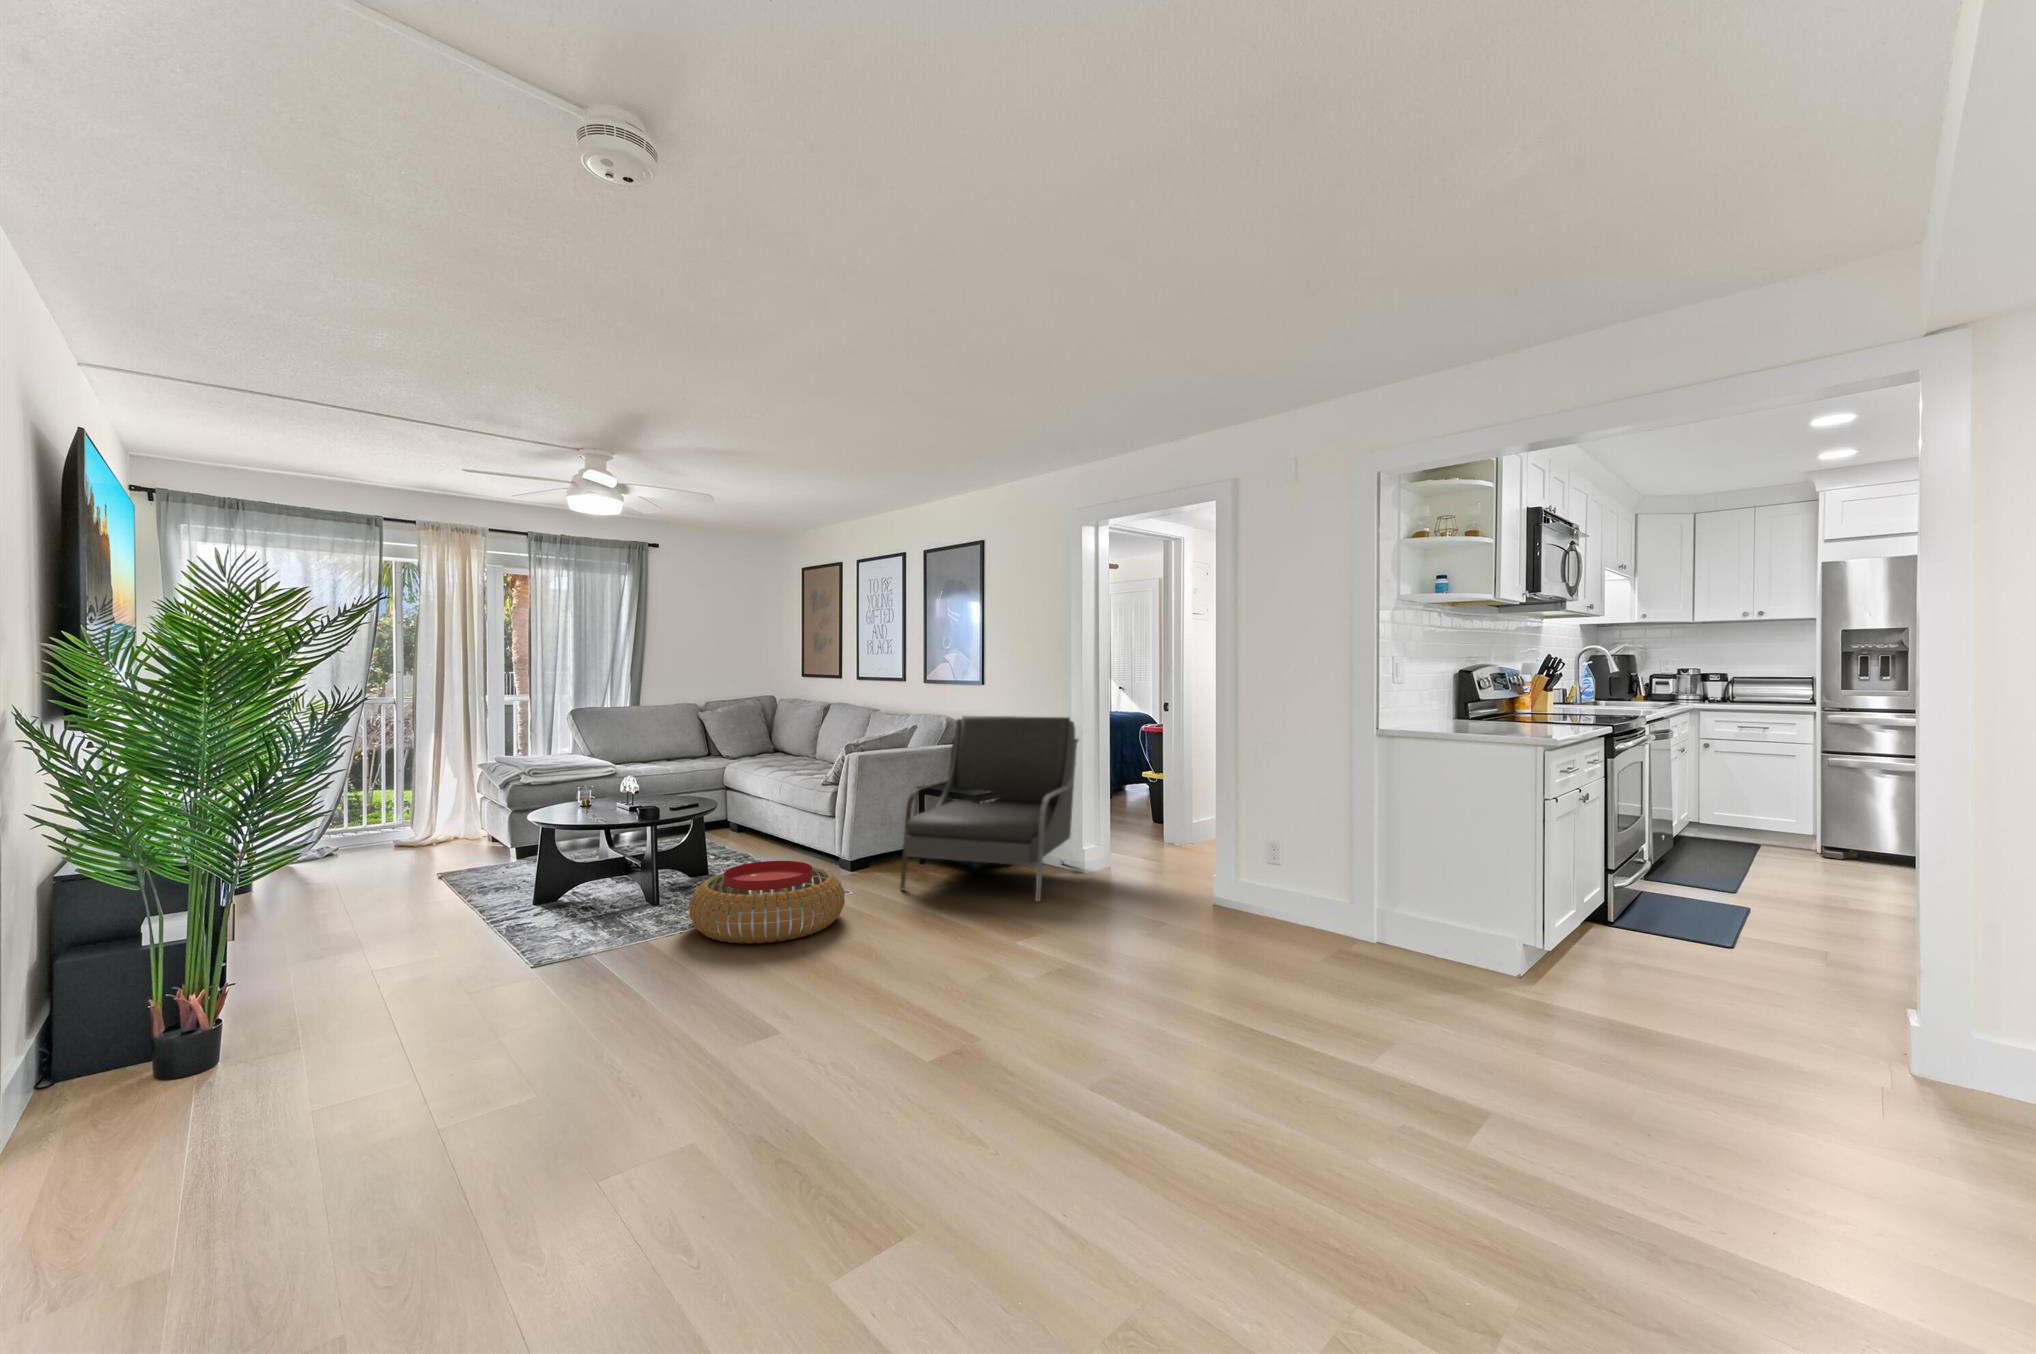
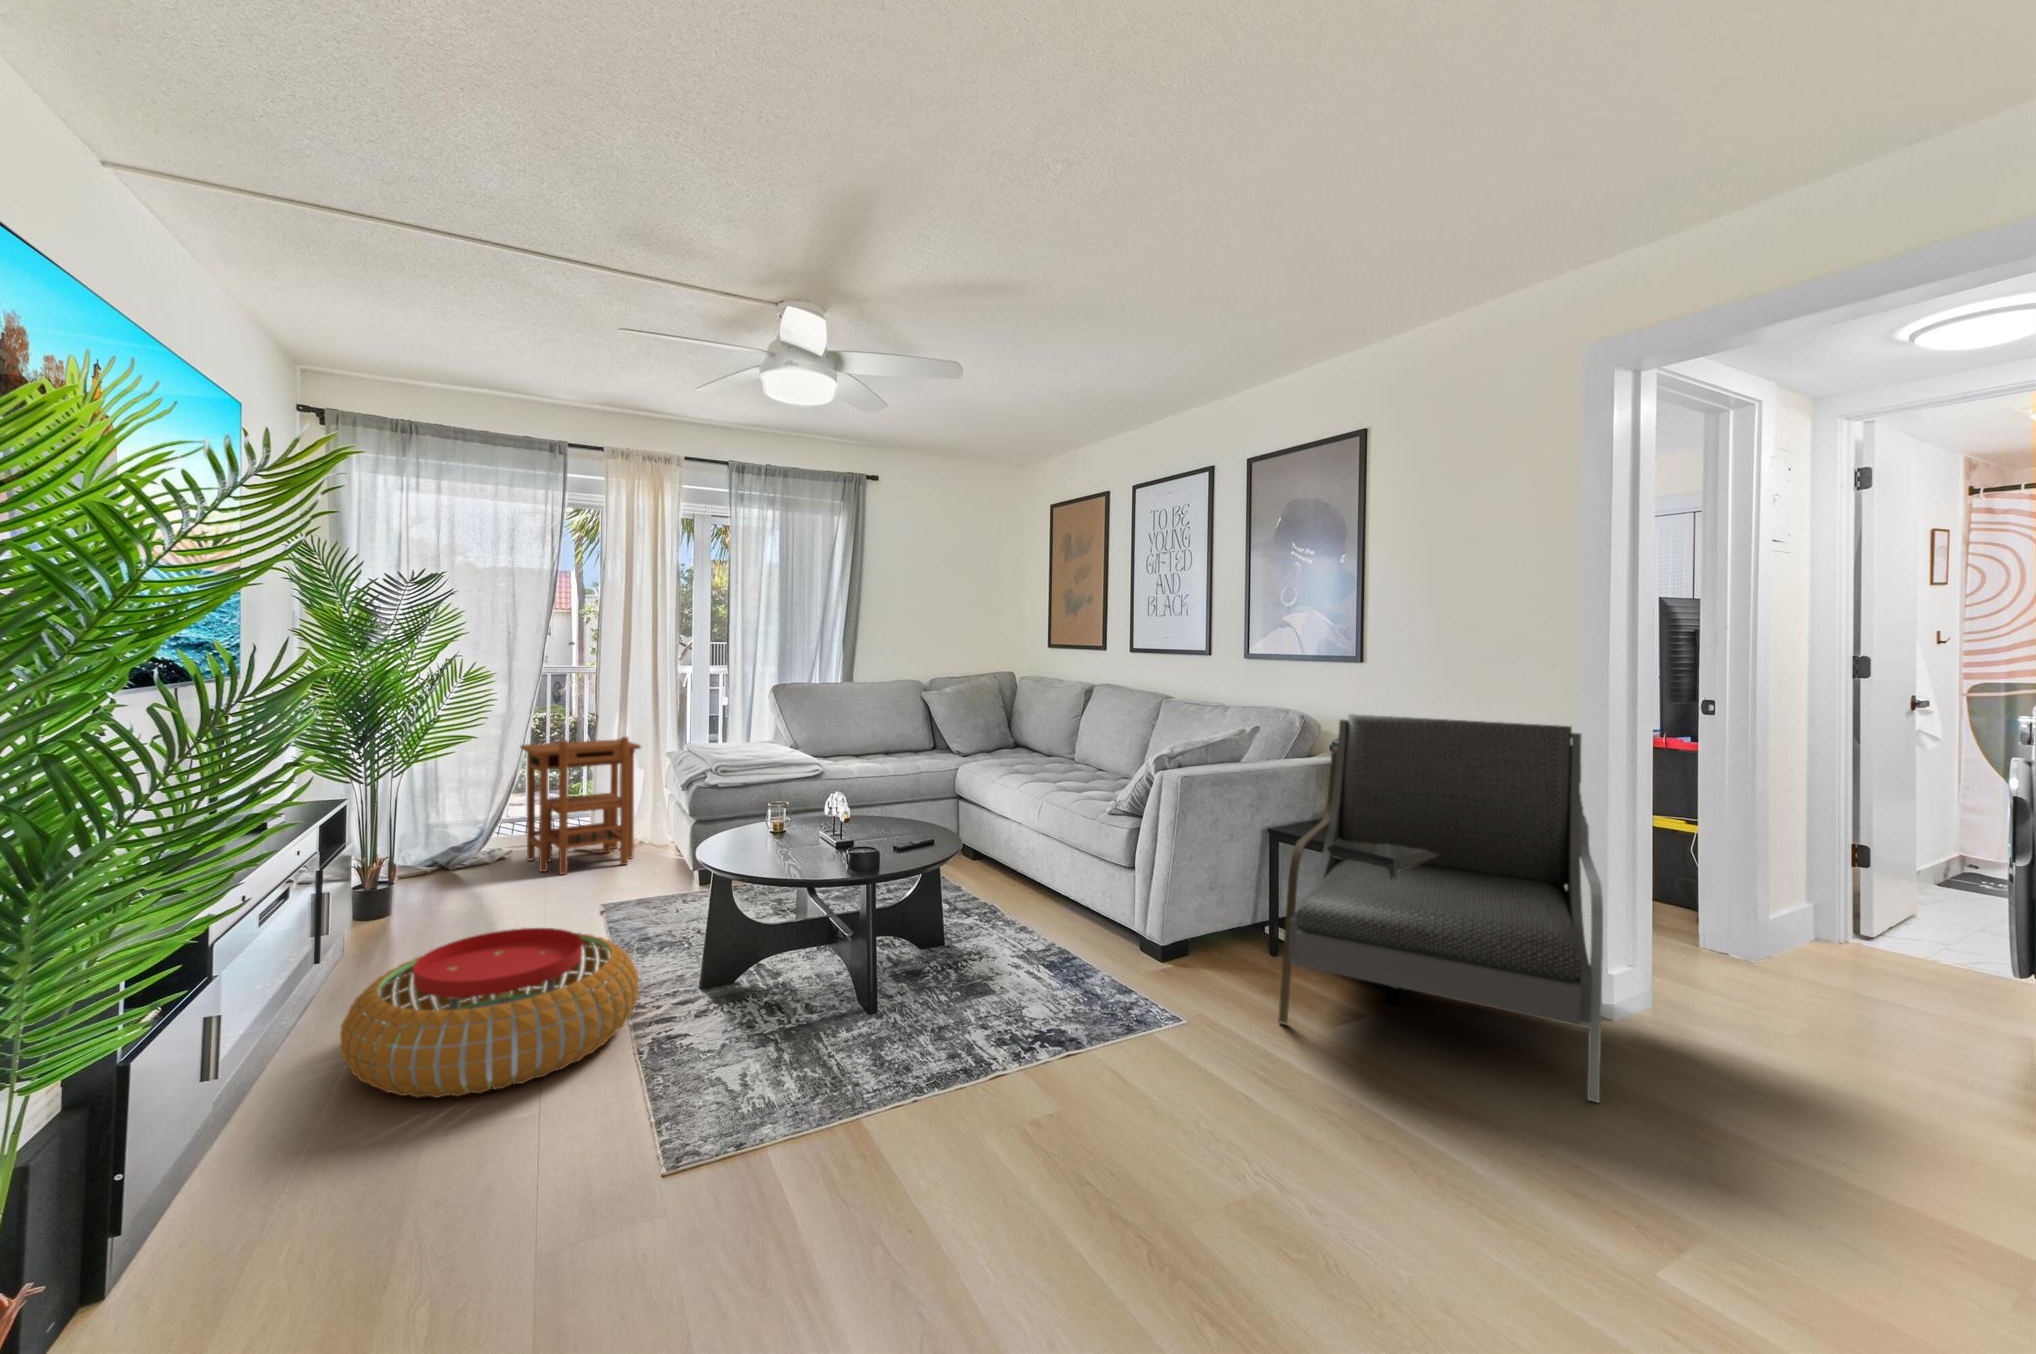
side table: none [355,753,461,862] -> present [521,737,641,875]
pouf: present [689,861,845,944] -> present [340,928,639,1098]

